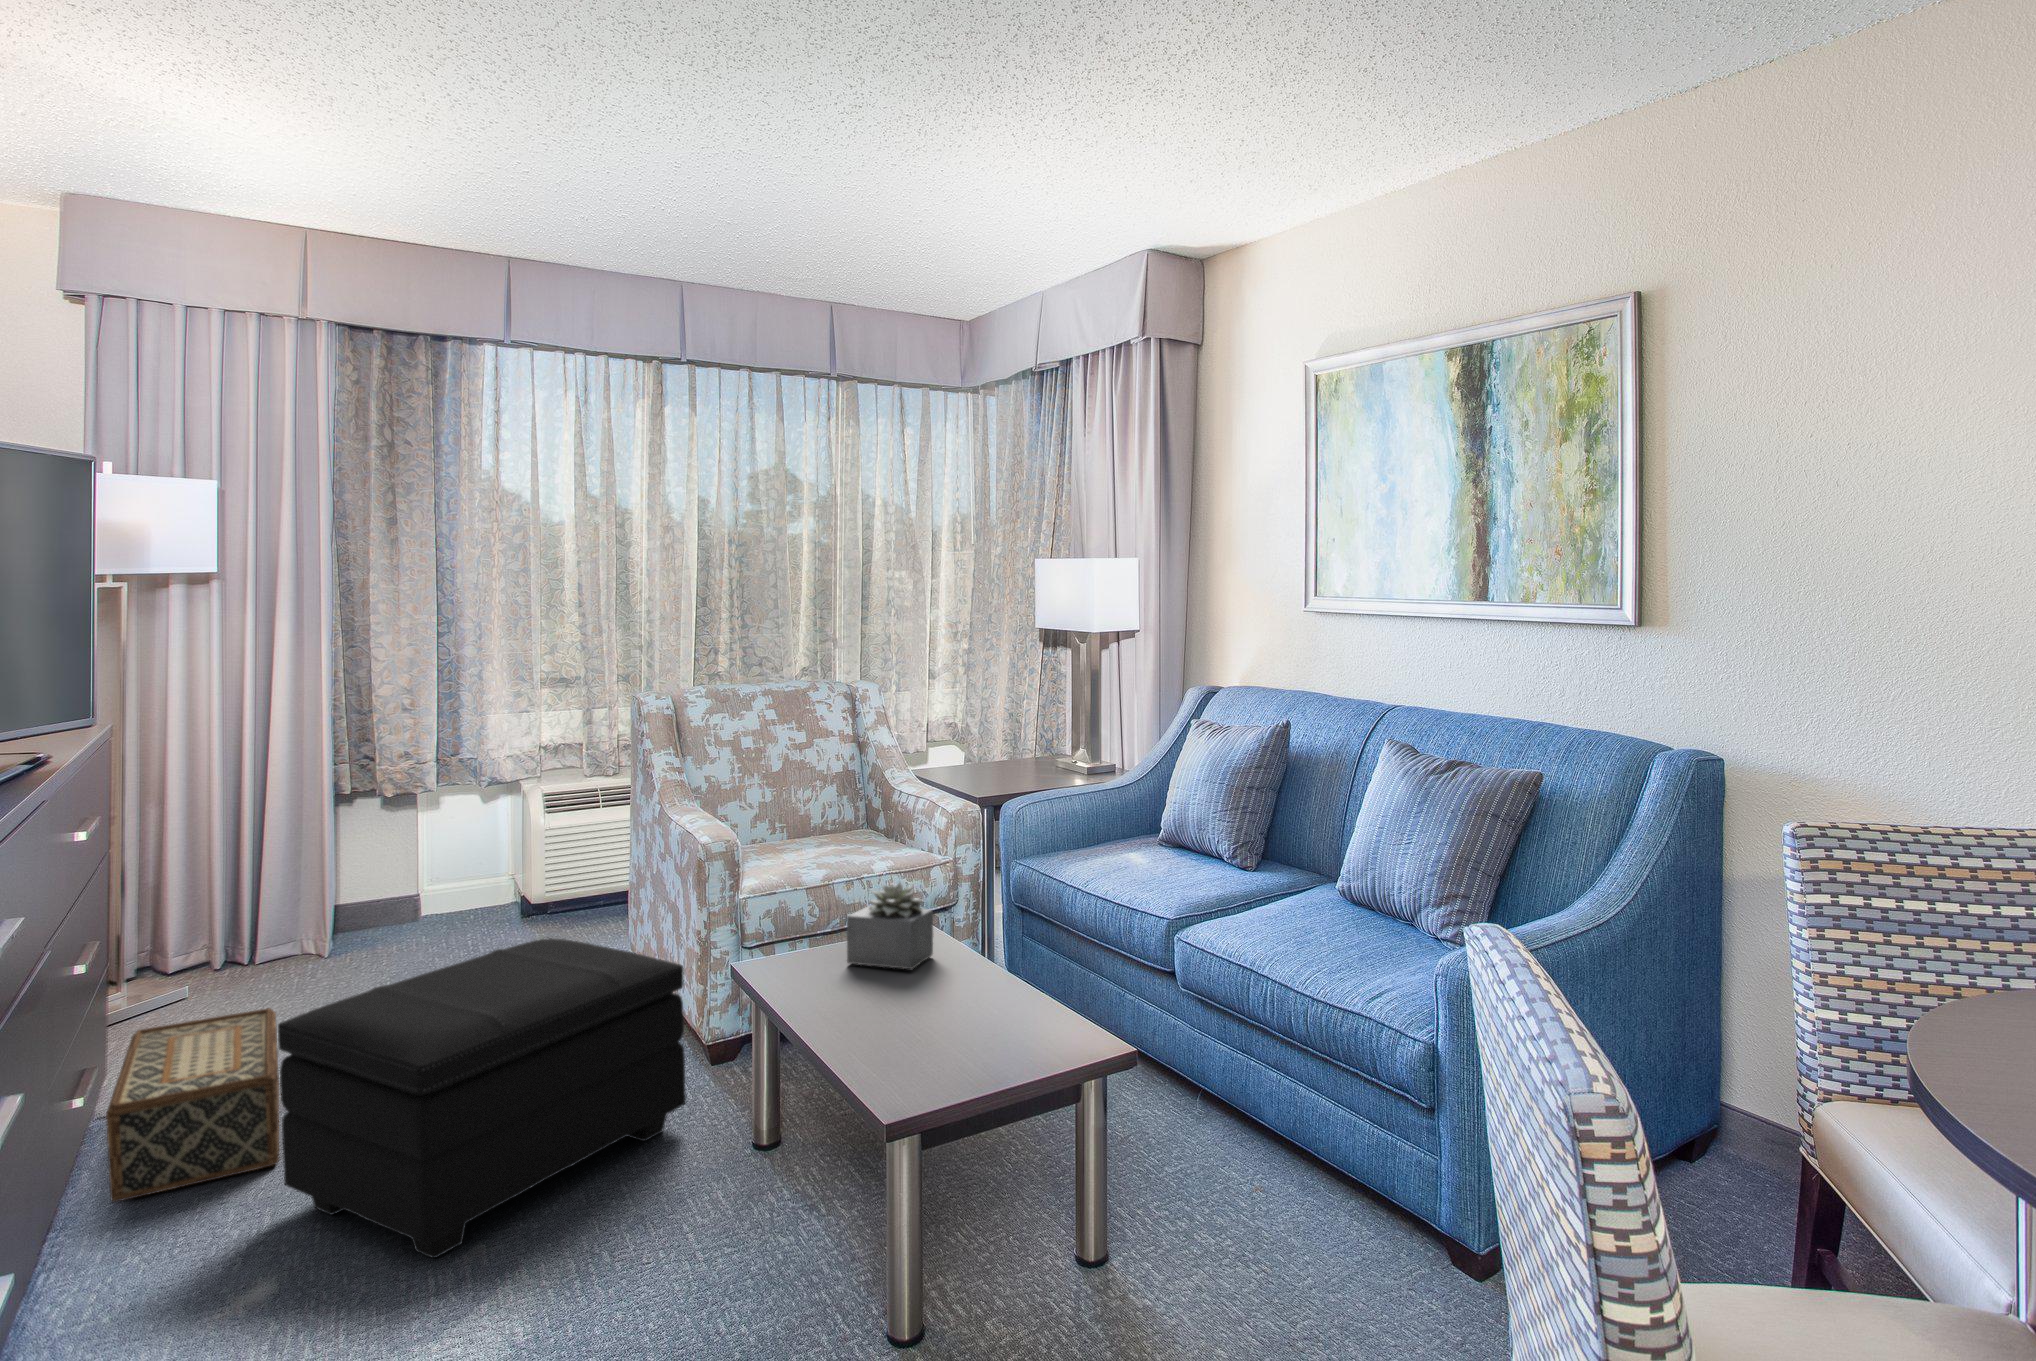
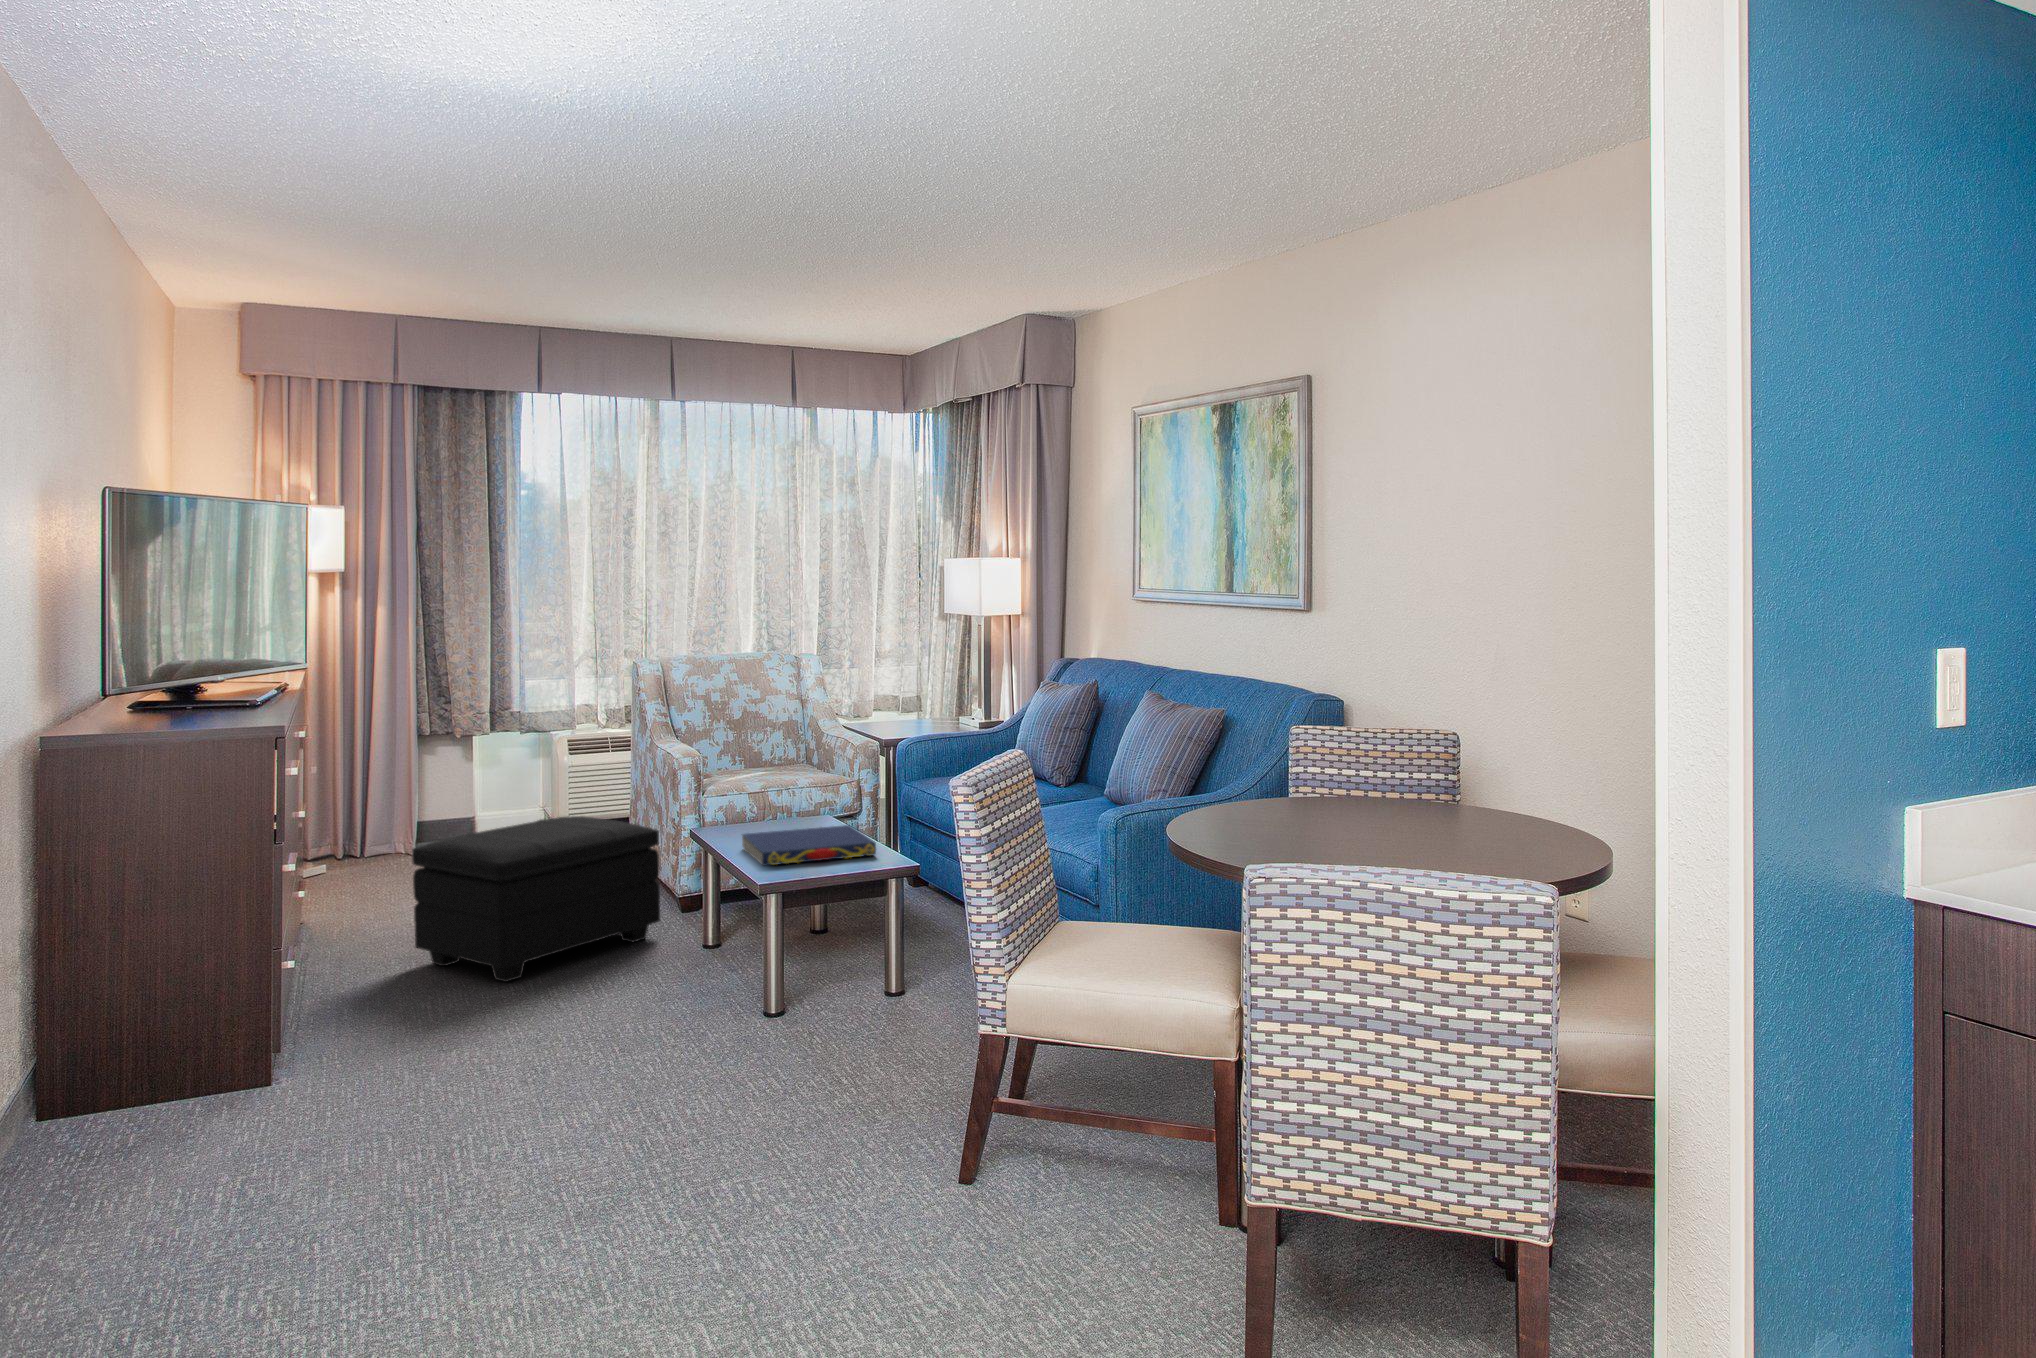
succulent plant: present [847,883,933,969] -> none [763,777,822,832]
book: none [826,962,1052,1062] -> present [742,825,876,866]
woven basket: present [106,1008,279,1202] -> none [307,864,406,959]

